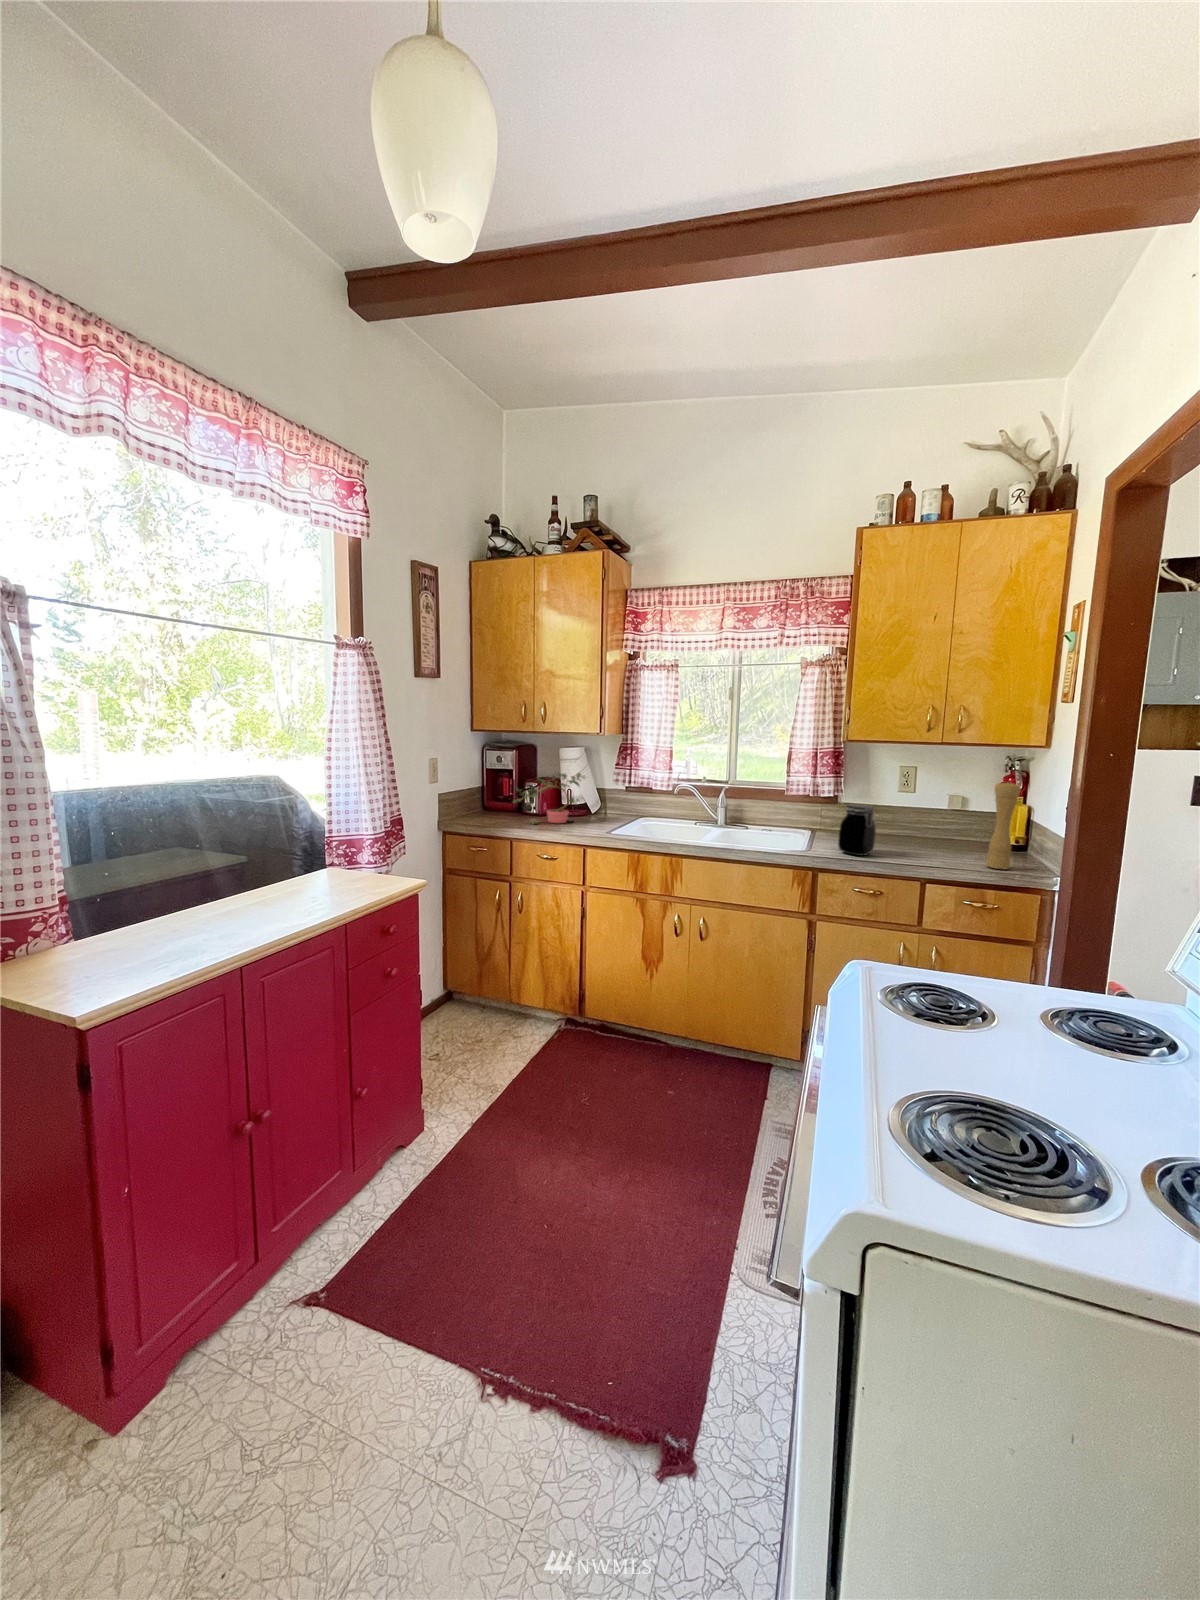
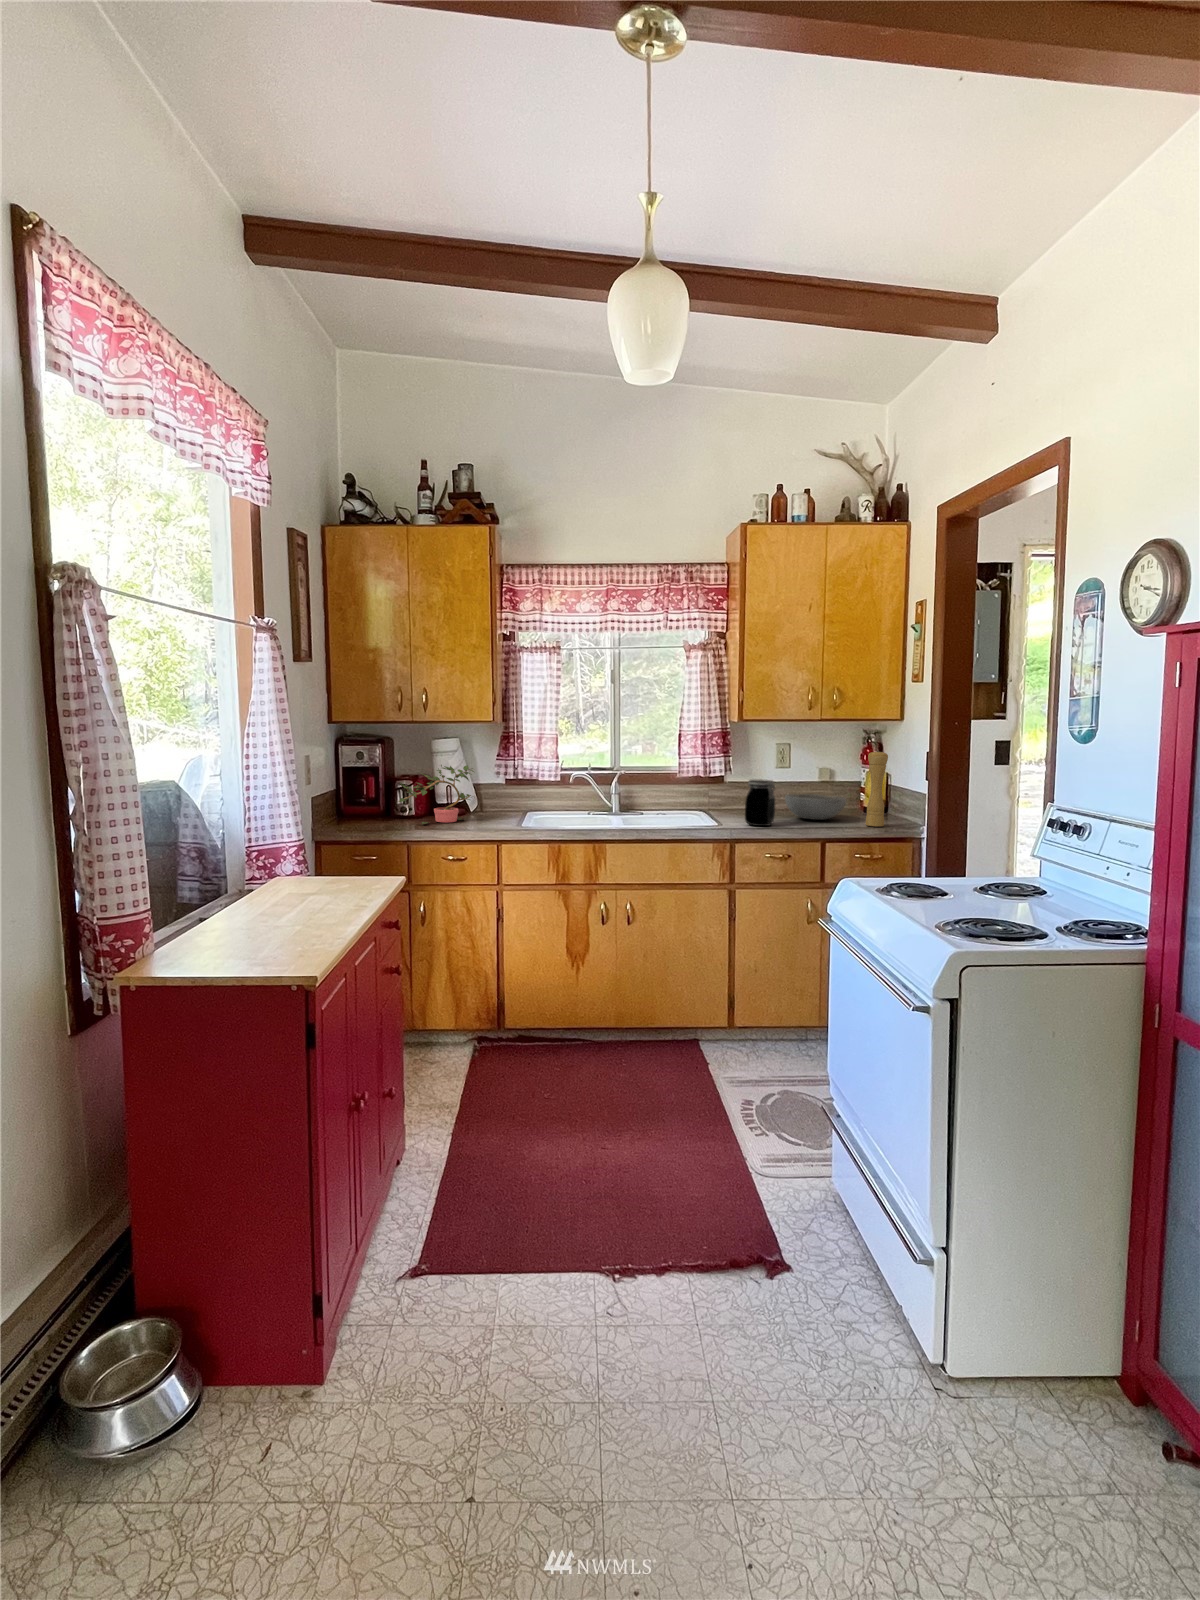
bowl: none [894,821,968,853] -> present [785,794,846,820]

